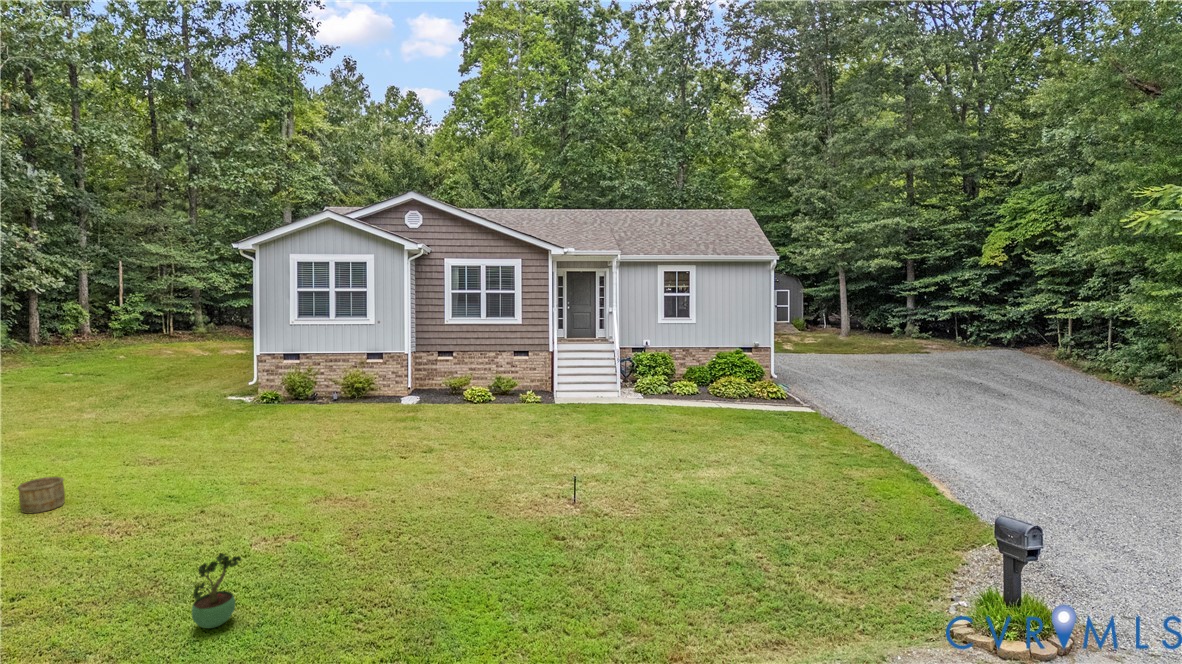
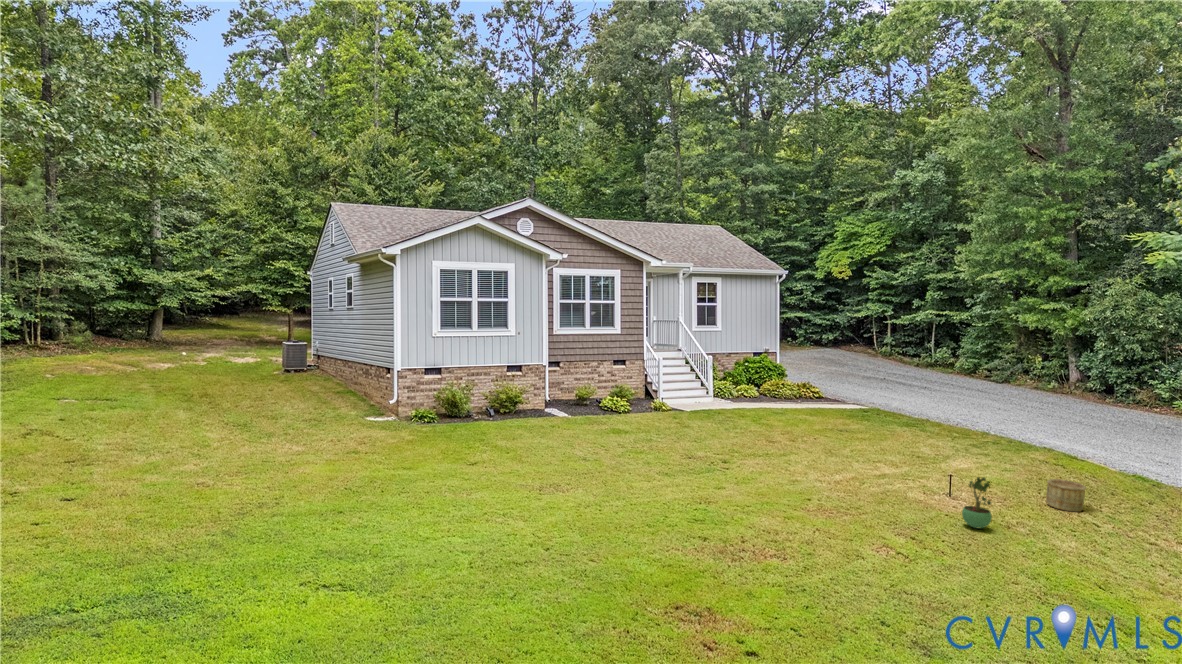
wooden bucket: present [17,477,65,514] -> present [1046,479,1086,512]

